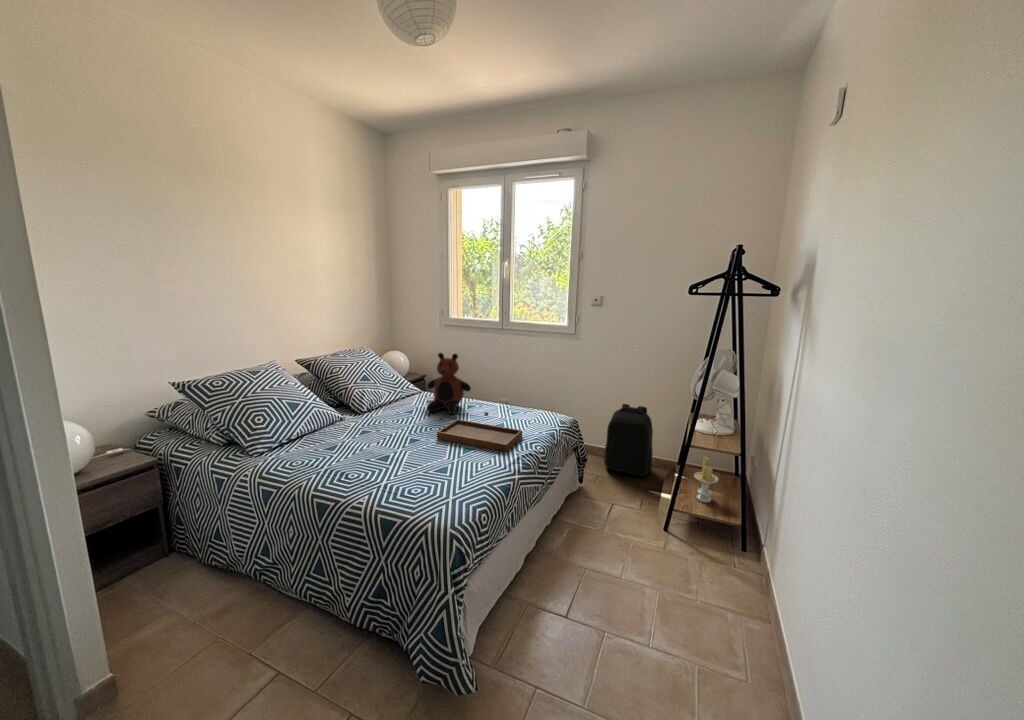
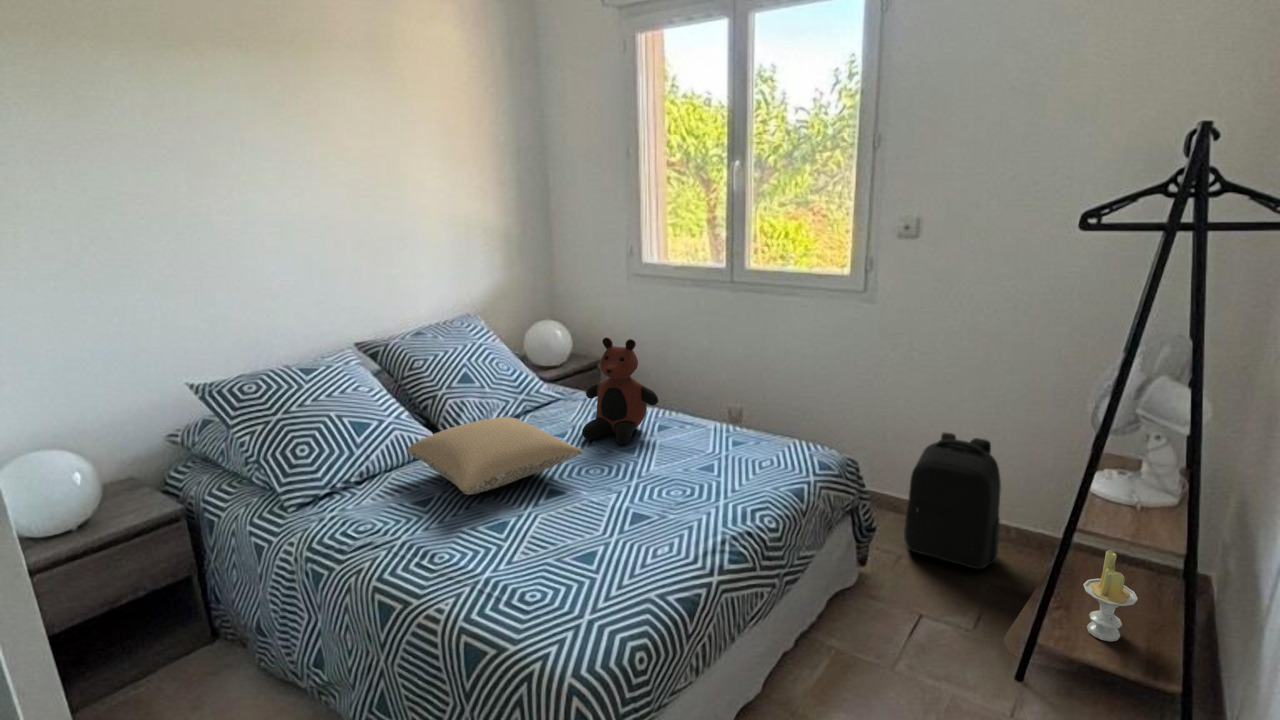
pillow: none [324,399,433,442] -> present [407,417,583,494]
tray: present [437,412,522,452] -> none [587,448,739,526]

